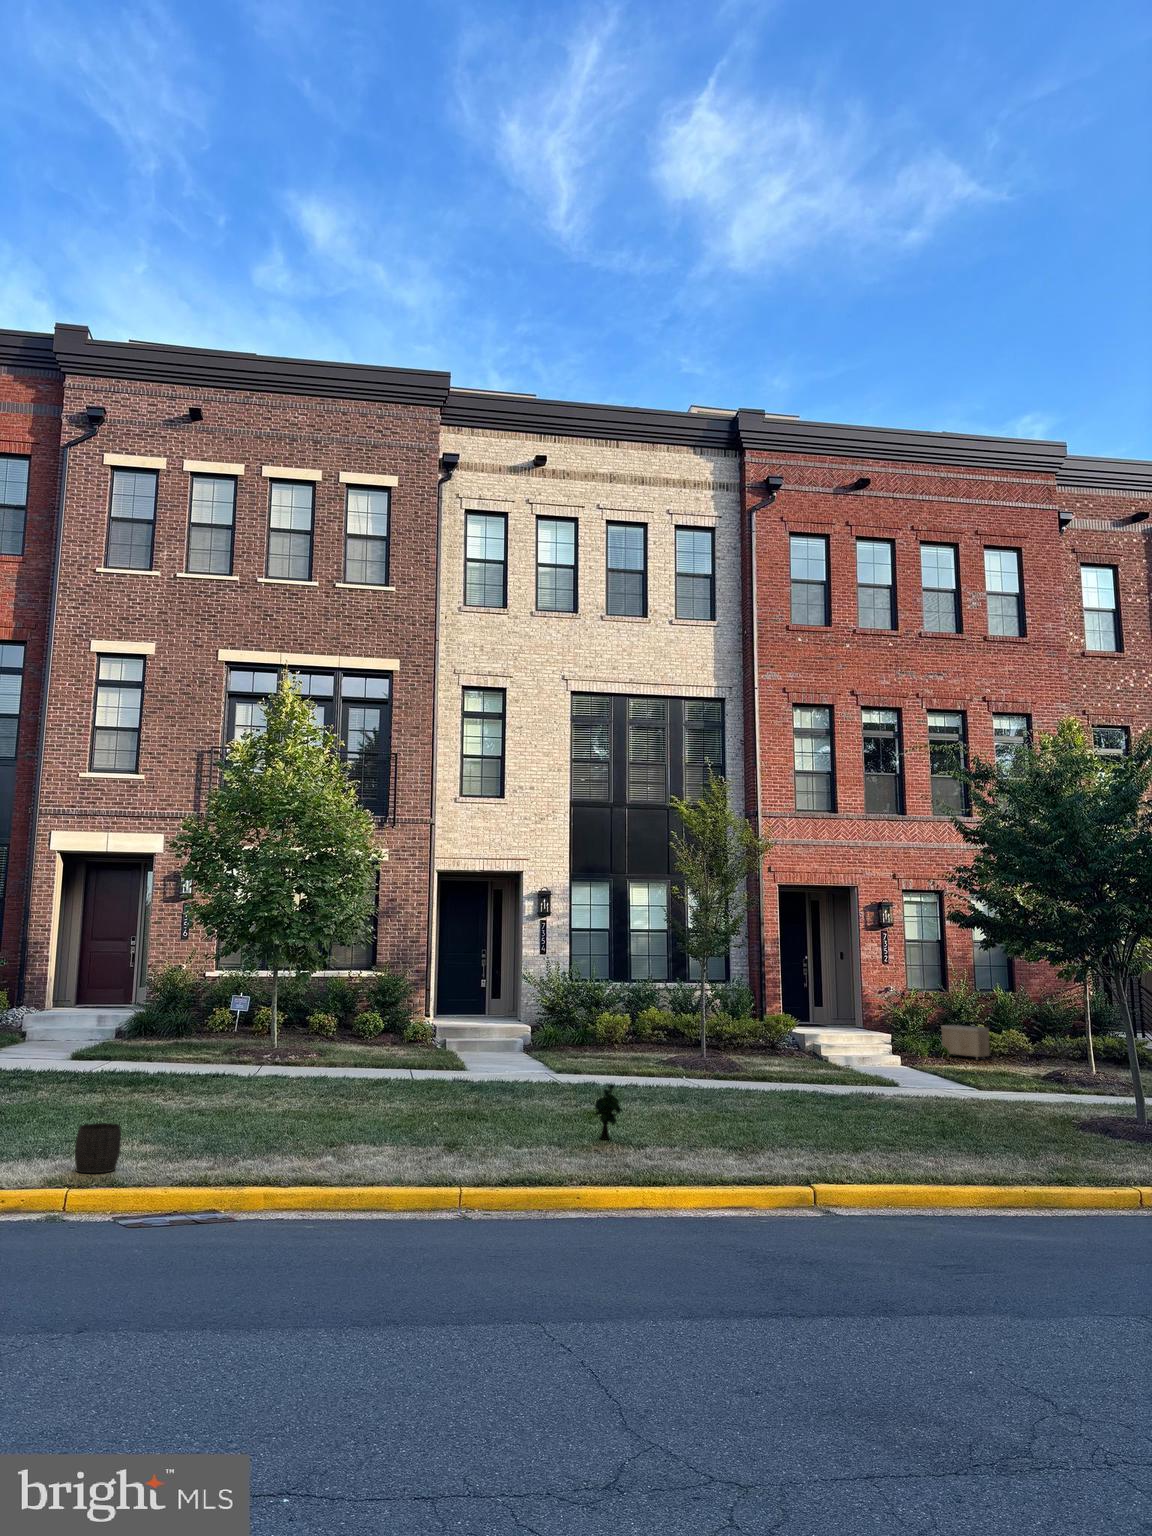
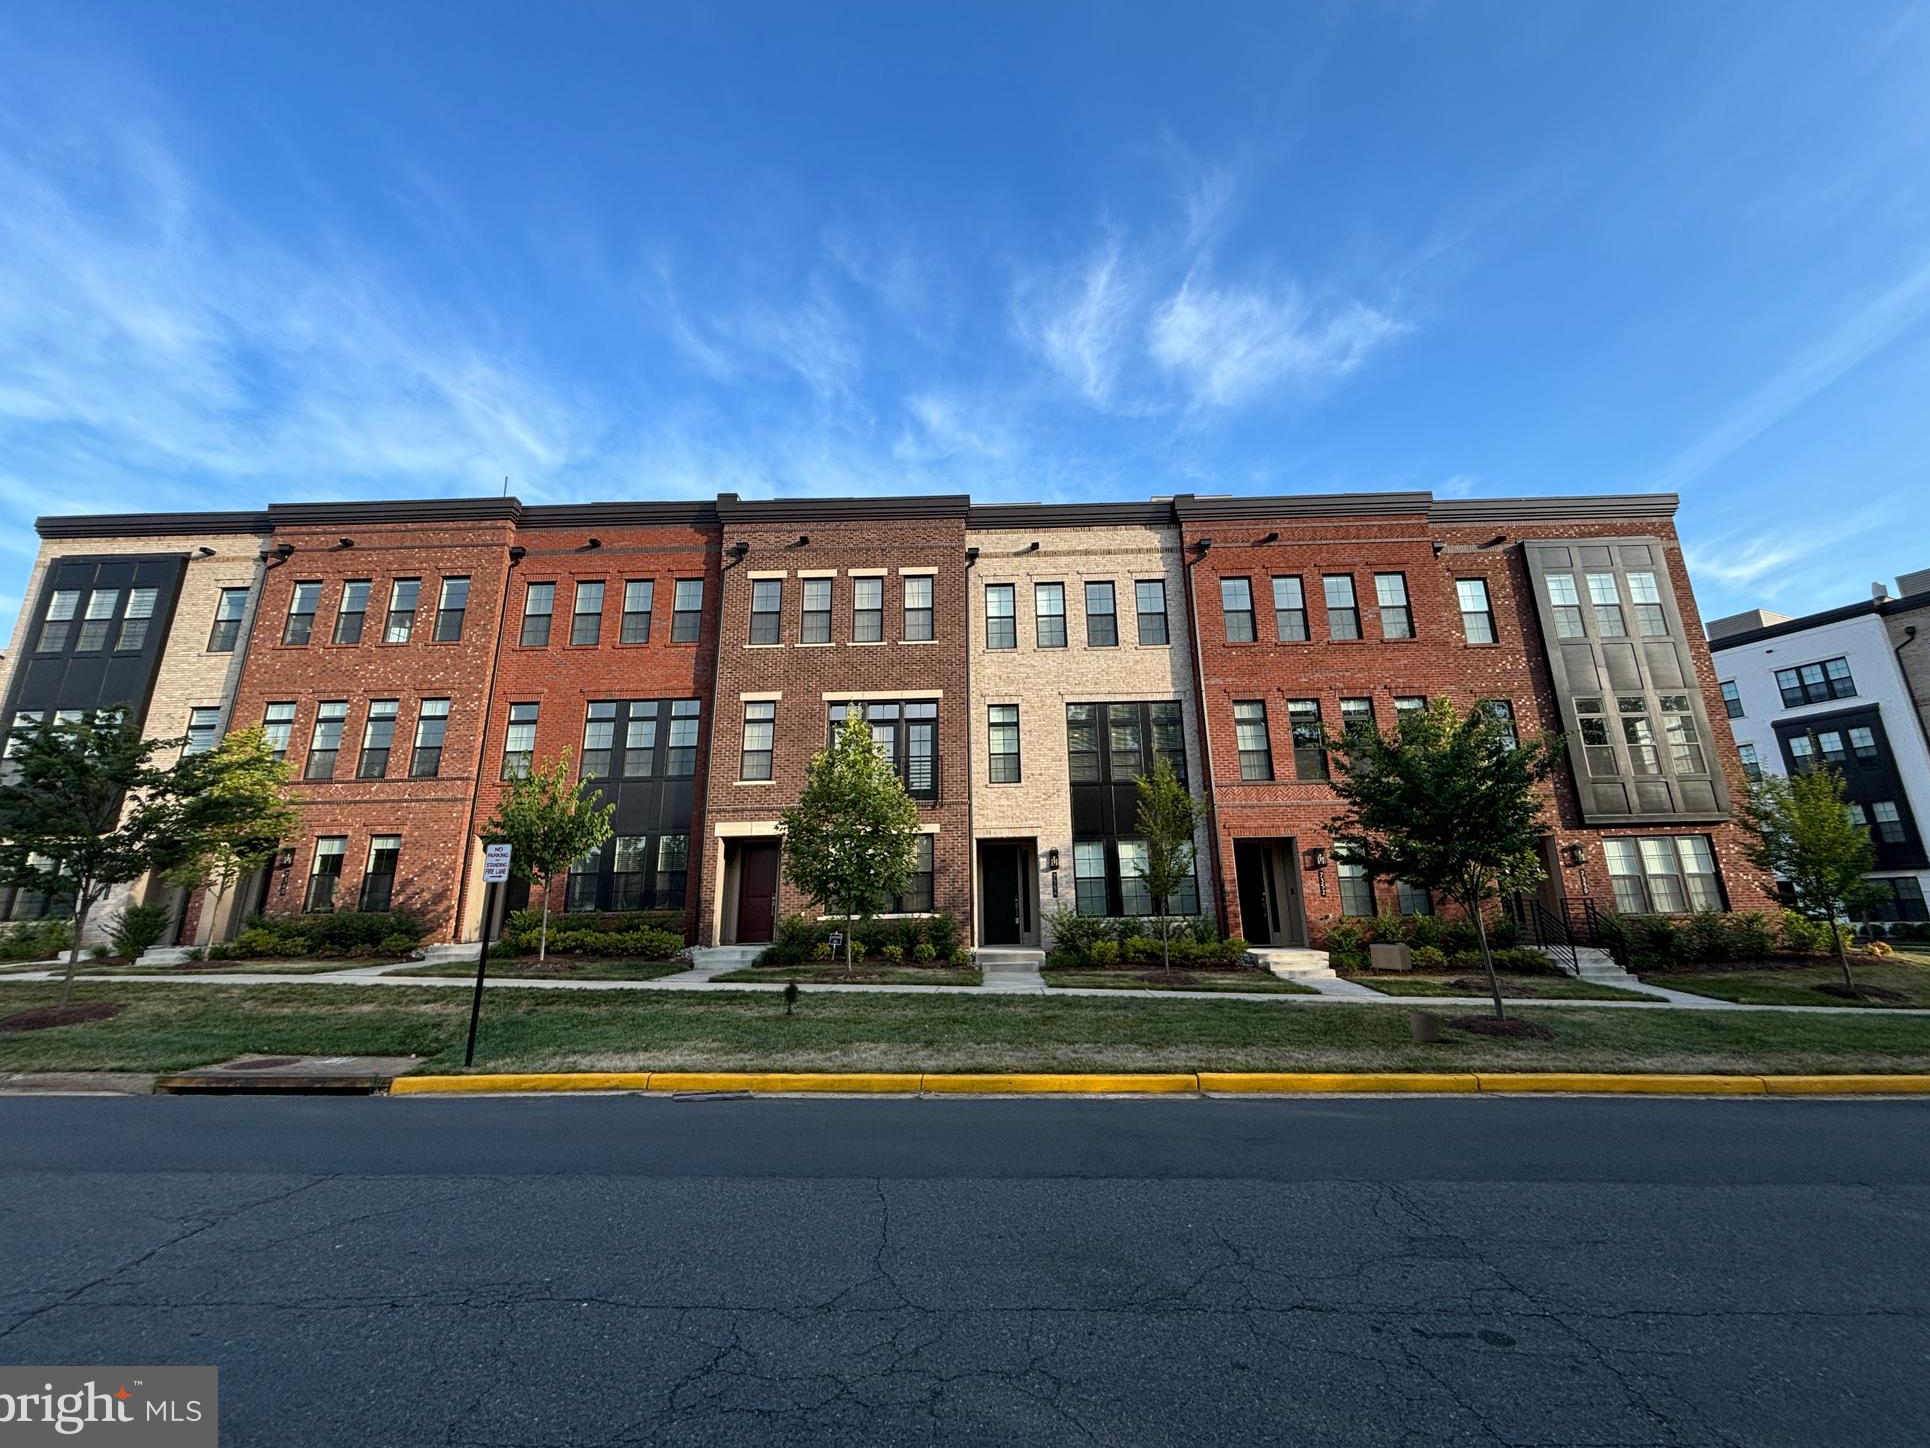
decorative plant: present [594,1085,621,1139] -> present [784,977,801,1014]
woven basket: present [75,1123,121,1173] -> present [1410,1011,1439,1042]

